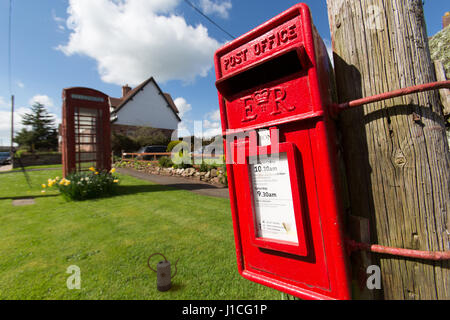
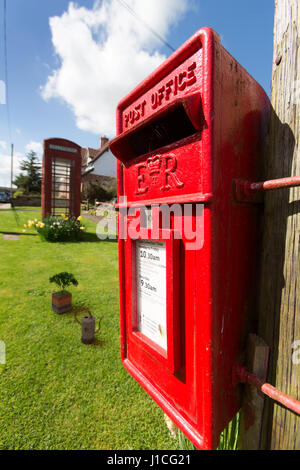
potted tree: none [105,222,141,270] -> present [49,272,79,314]

